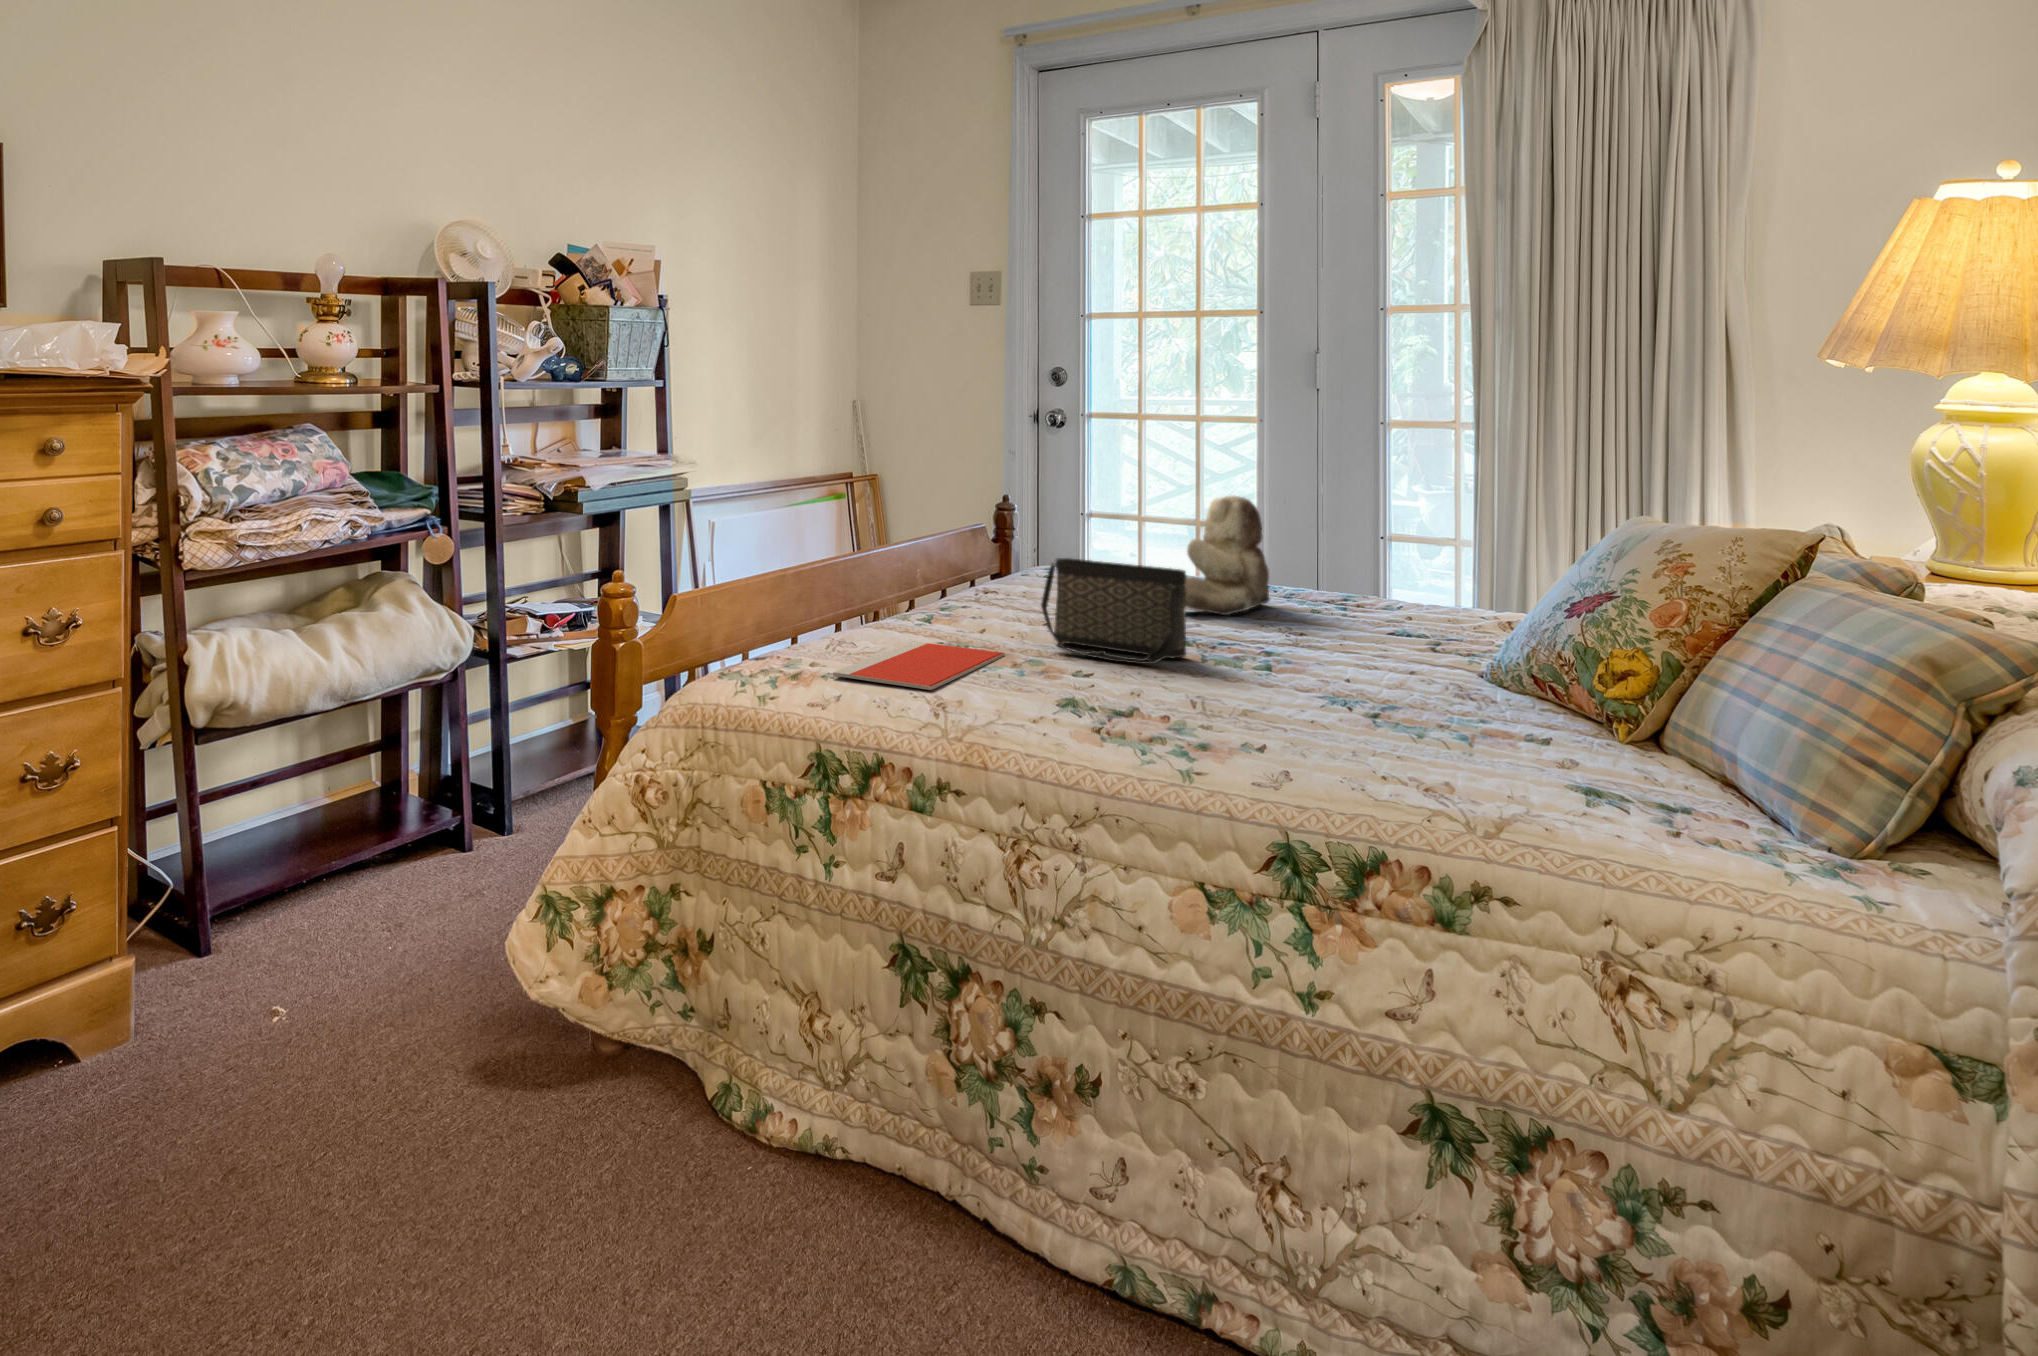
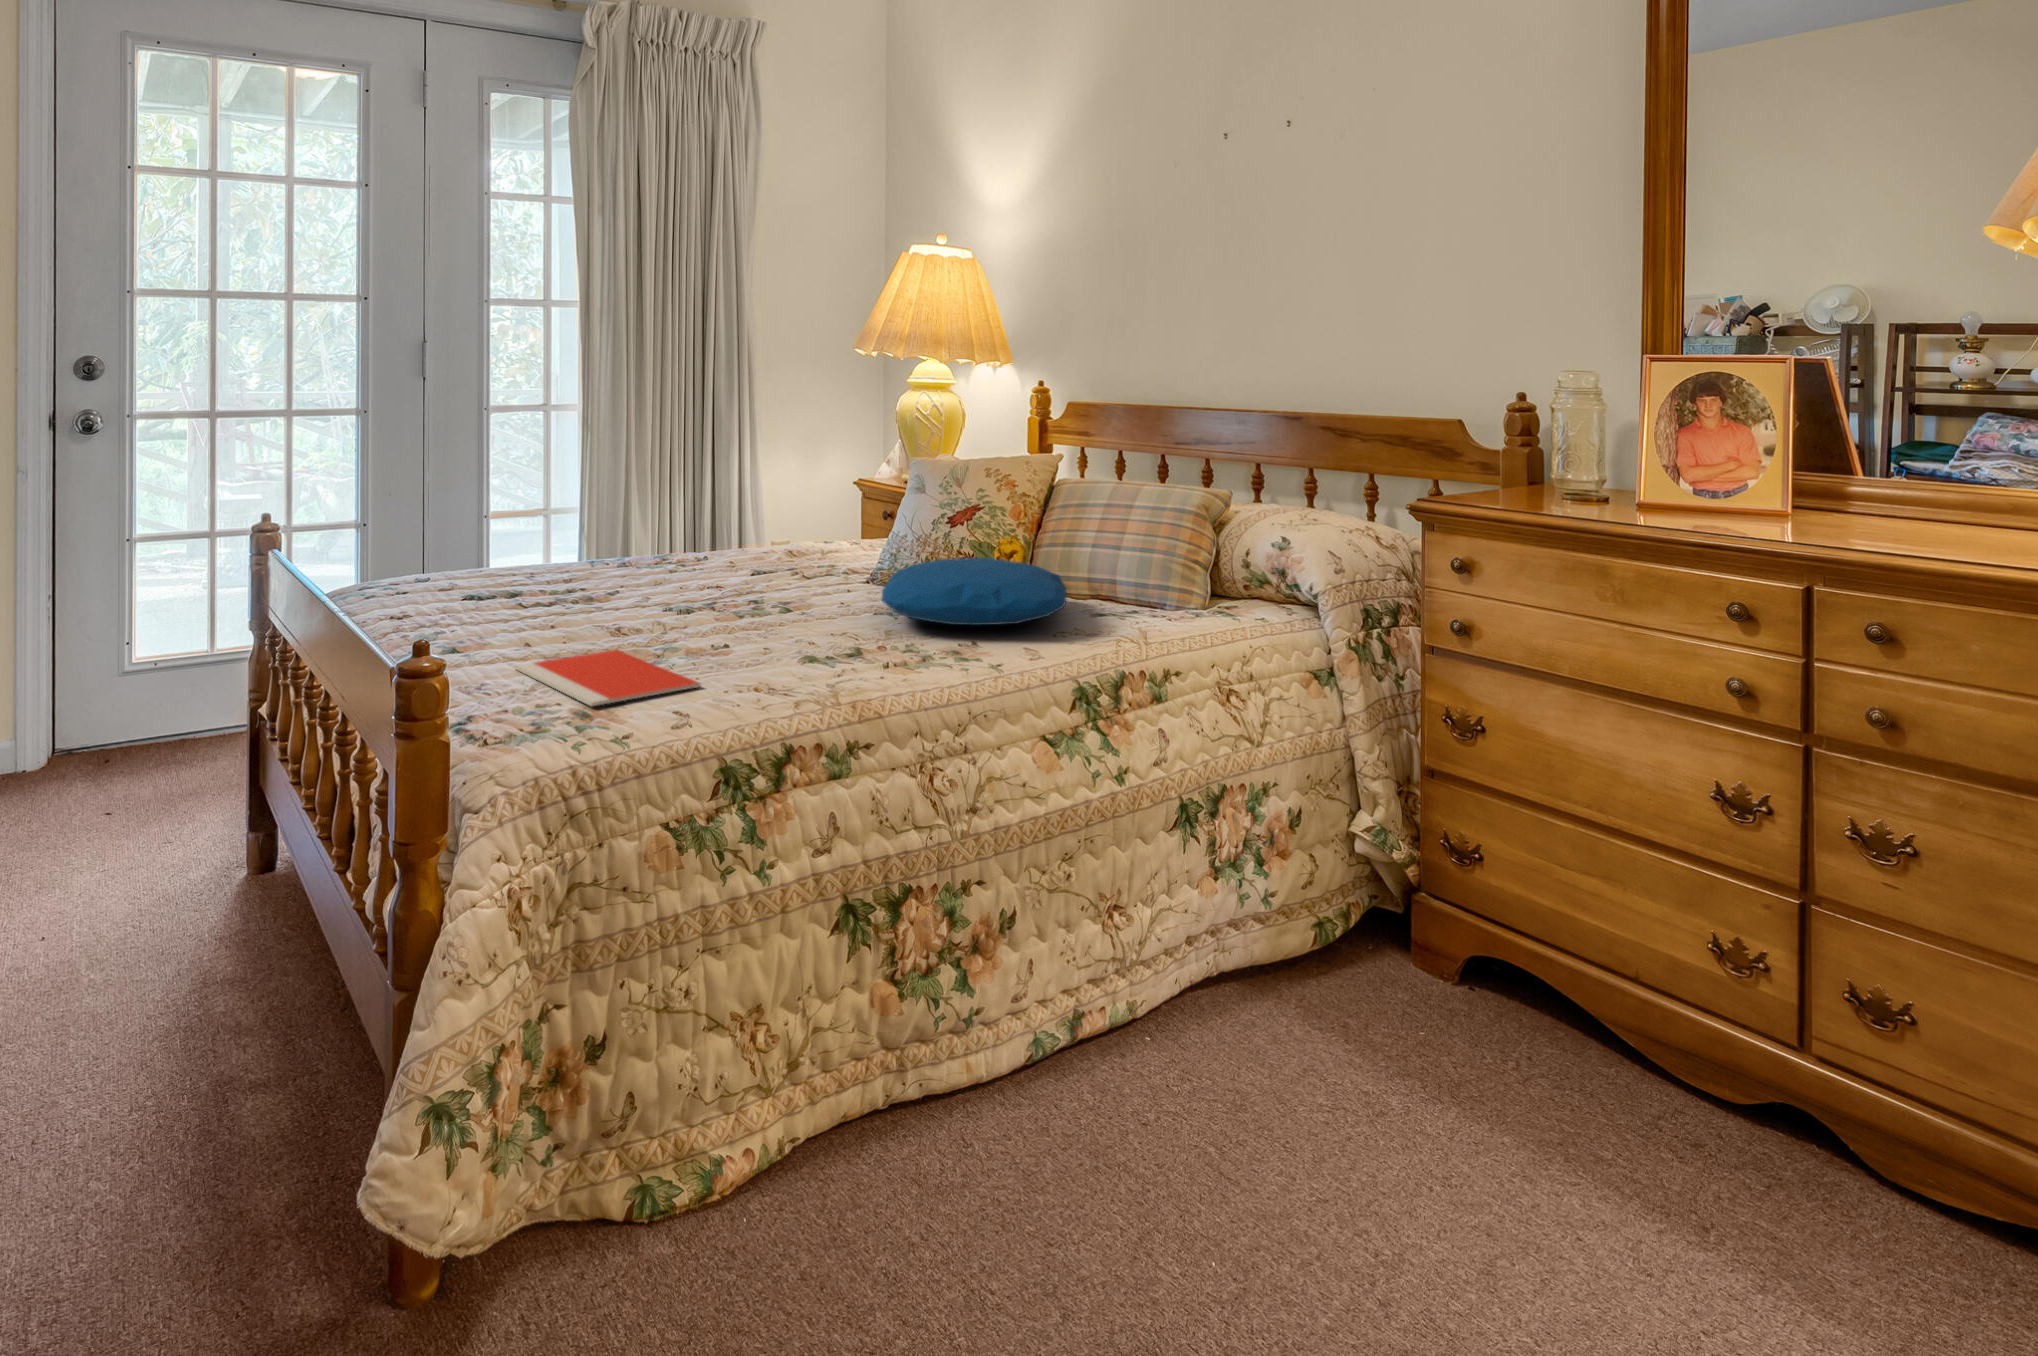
teddy bear: present [1185,496,1270,615] -> none [547,474,628,585]
handbag: present [1041,558,1187,664] -> none [601,539,753,634]
pillow: none [1231,642,1589,753] -> present [882,558,1067,625]

